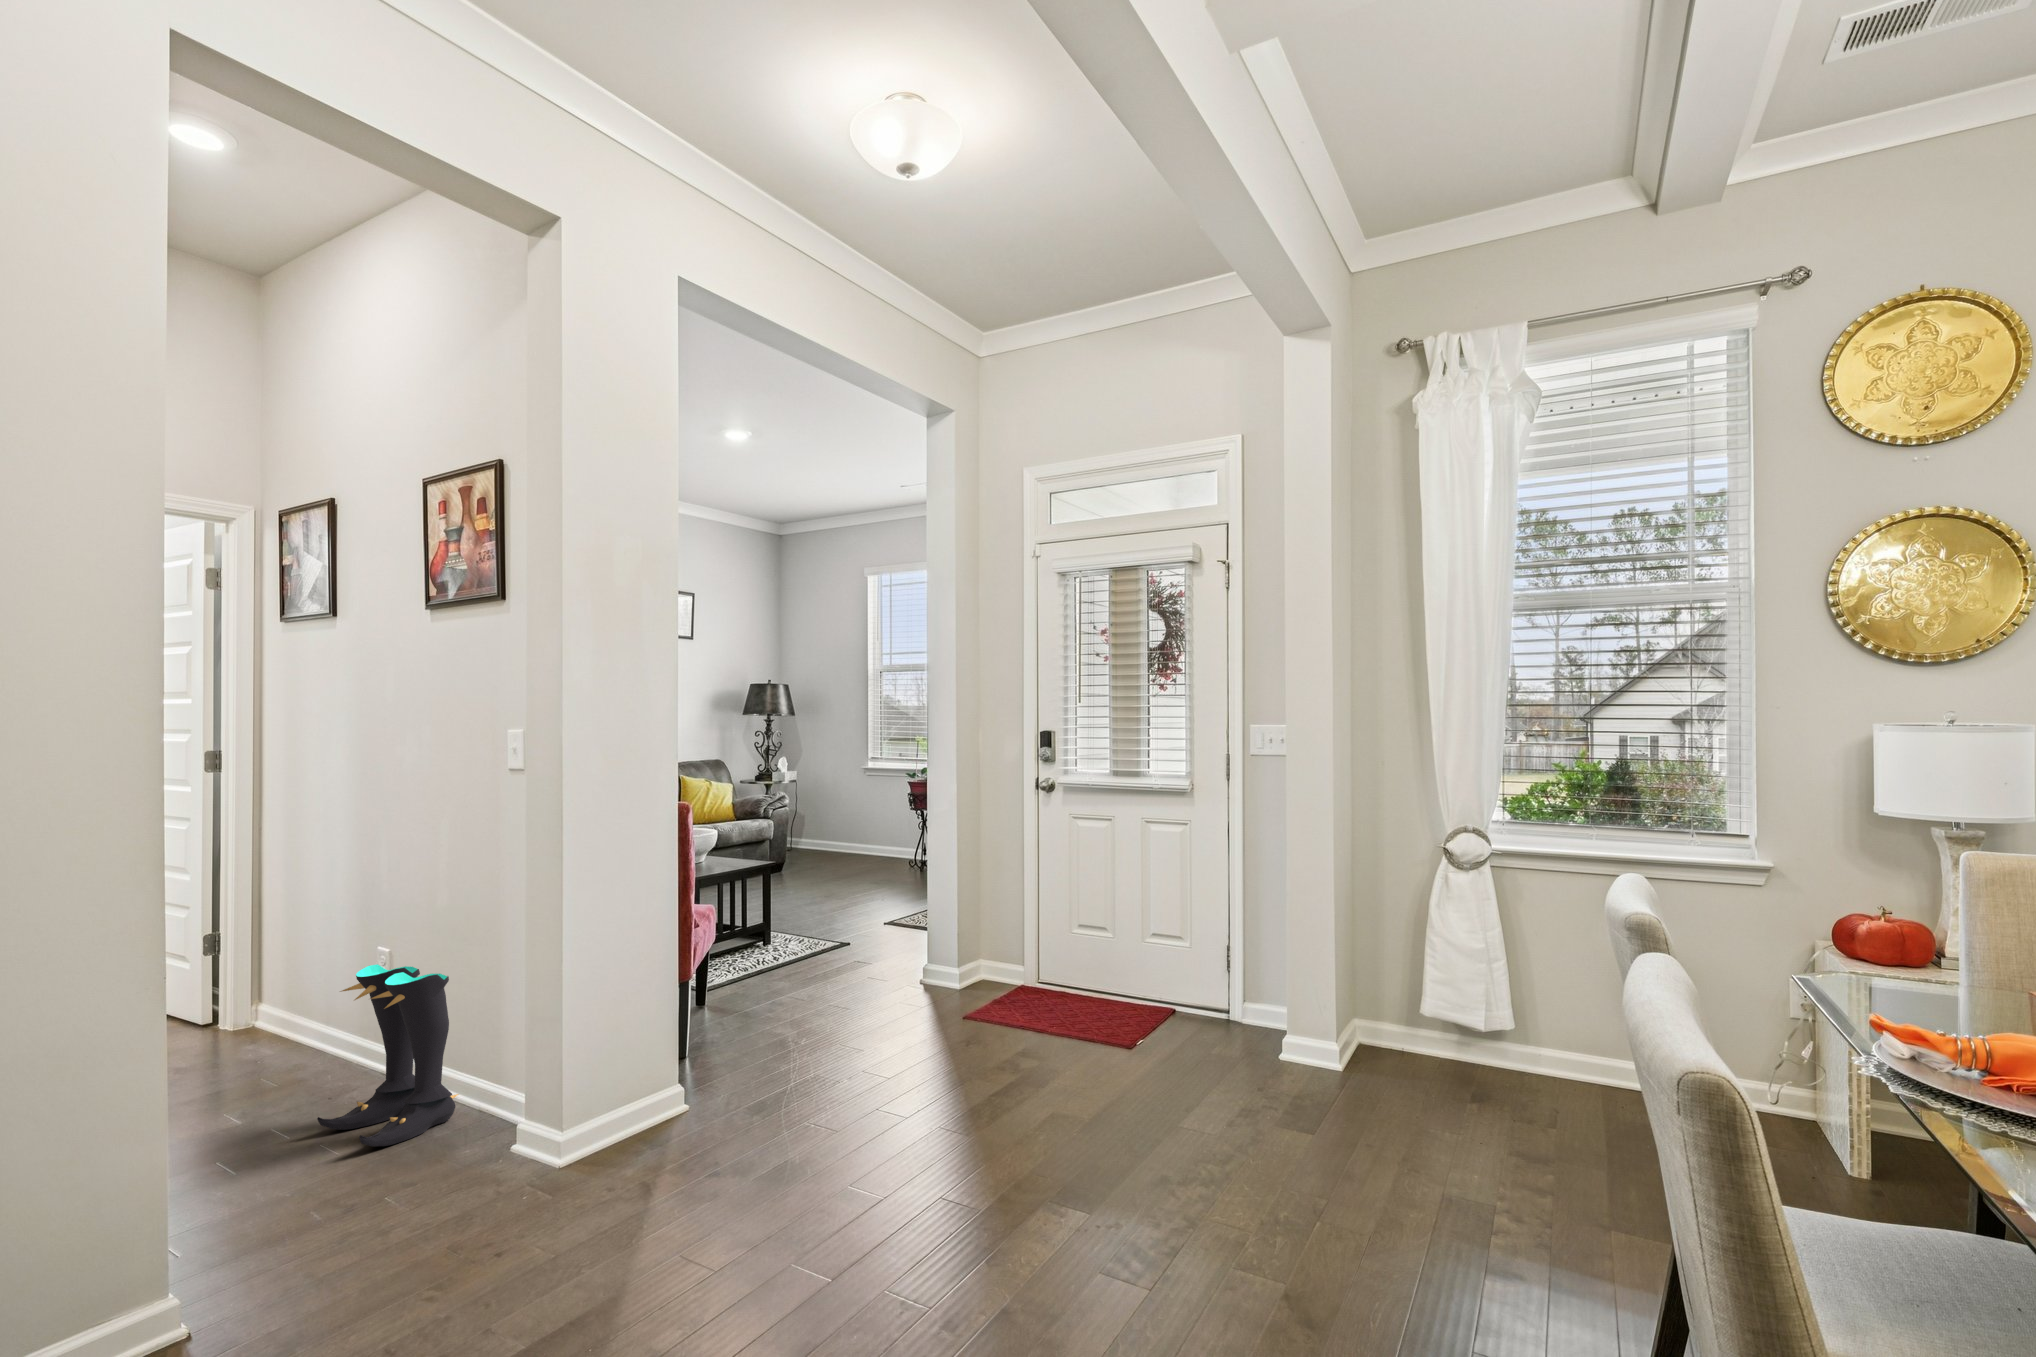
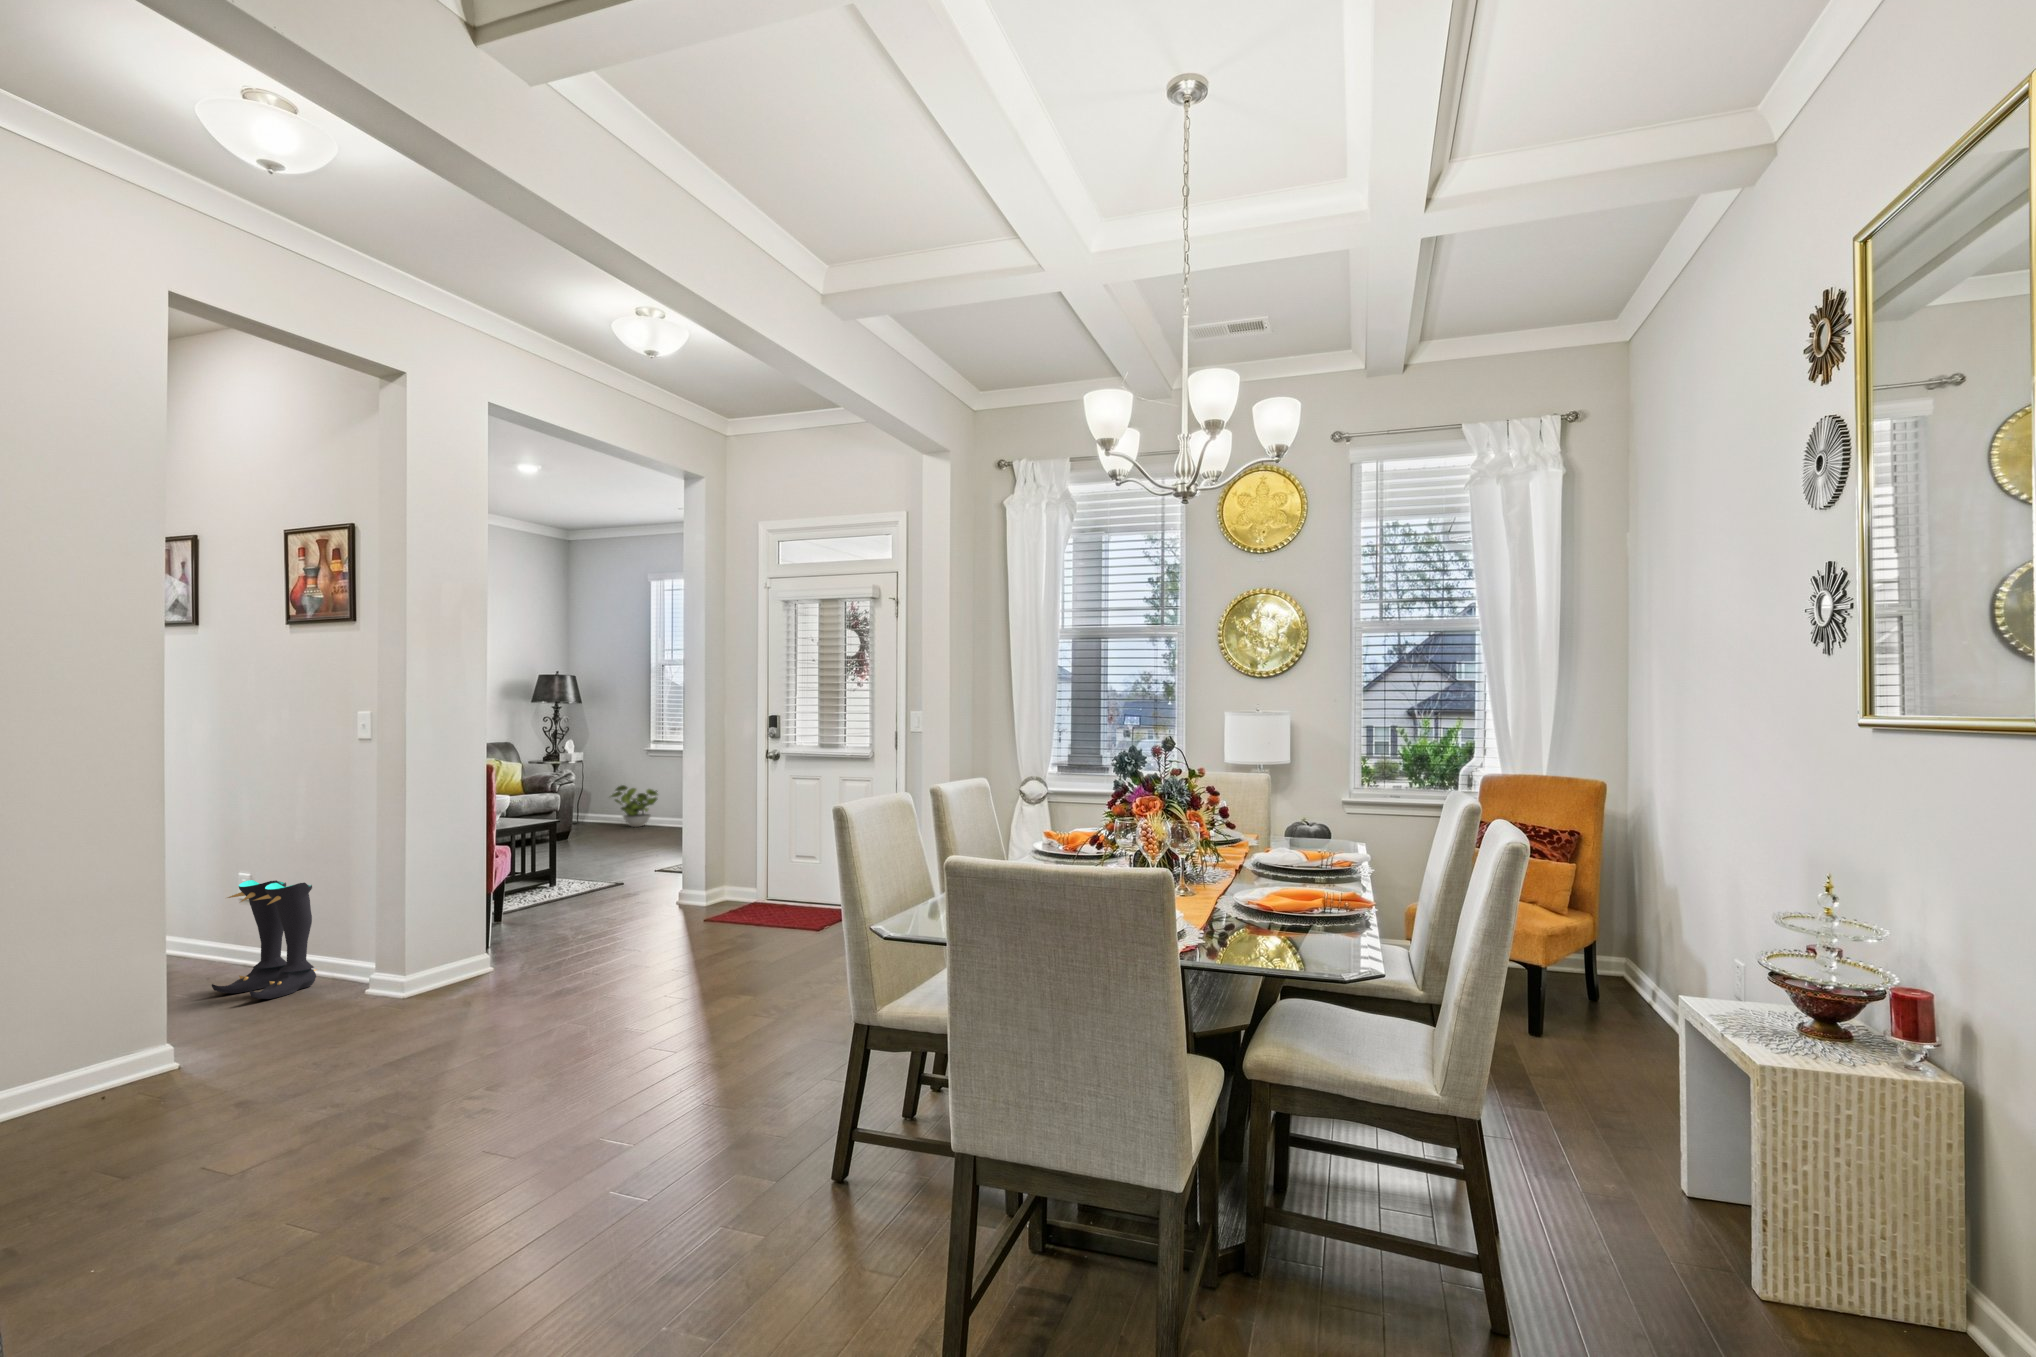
potted plant: none [825,810,881,859] -> present [611,785,657,827]

